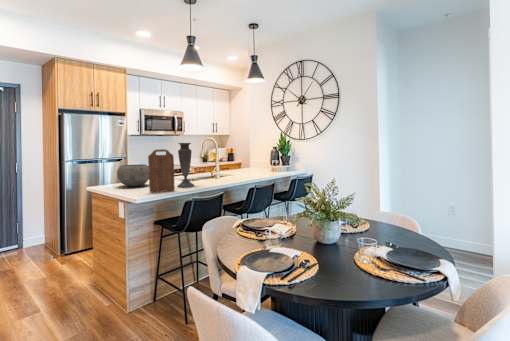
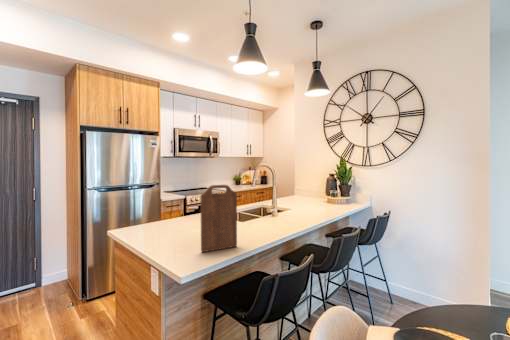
vase: present [178,143,194,187] -> none [235,173,257,237]
ceramic bowl: present [117,164,149,187] -> none [150,200,197,234]

